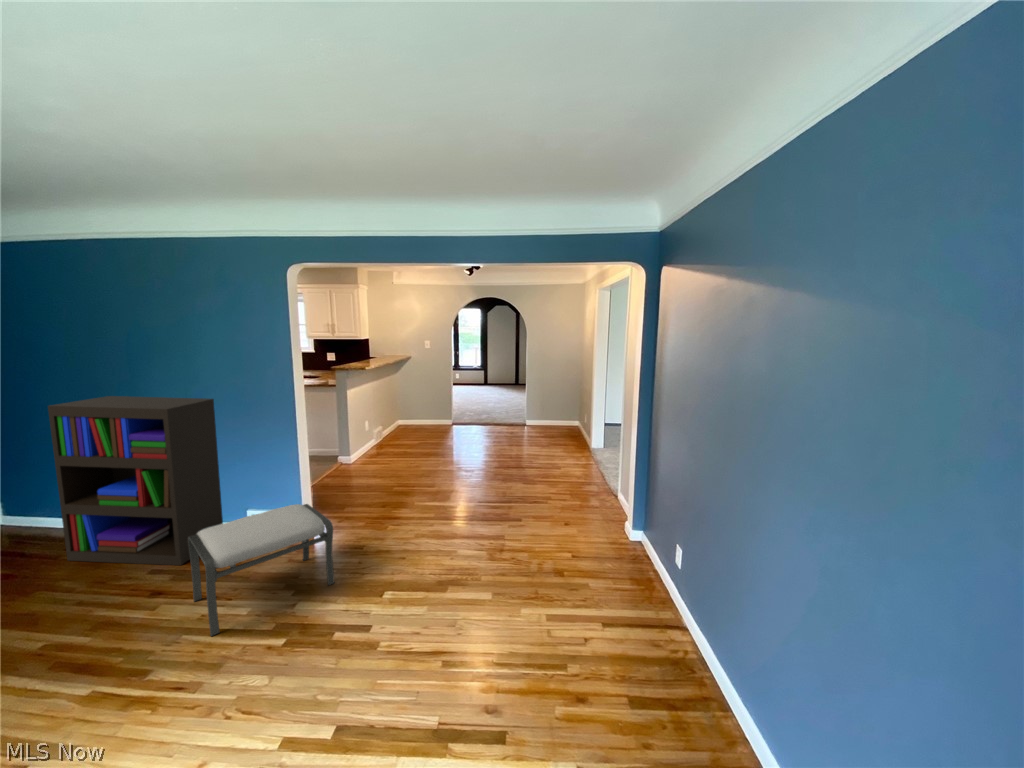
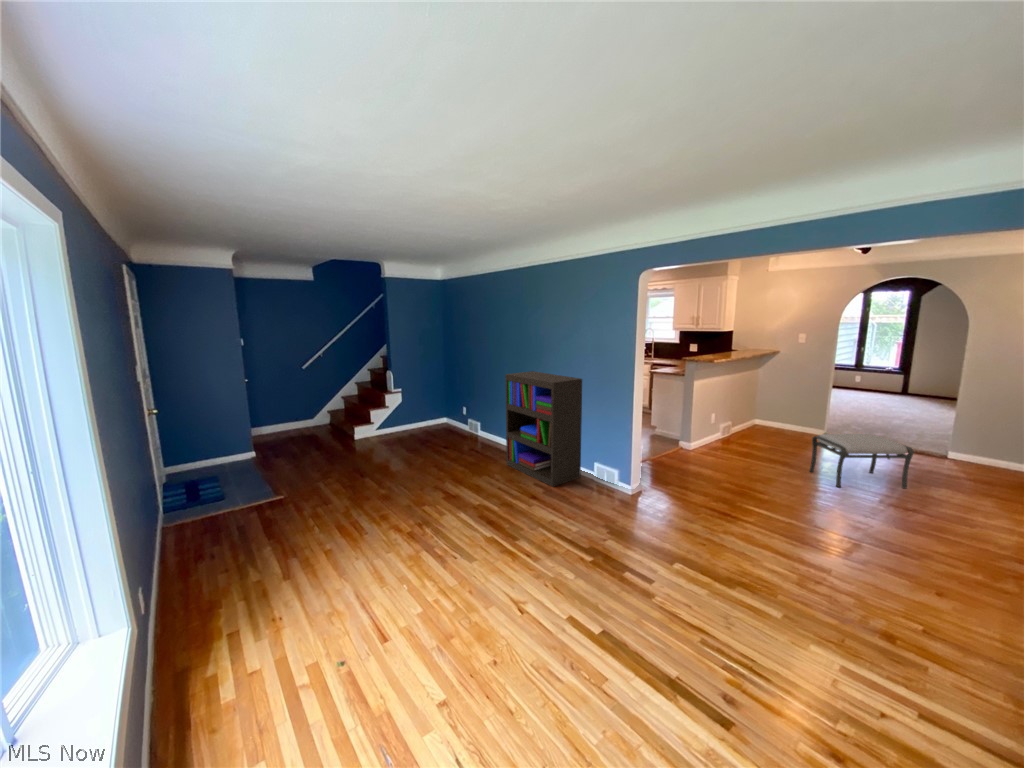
ottoman: present [188,504,335,636] -> present [810,434,914,488]

